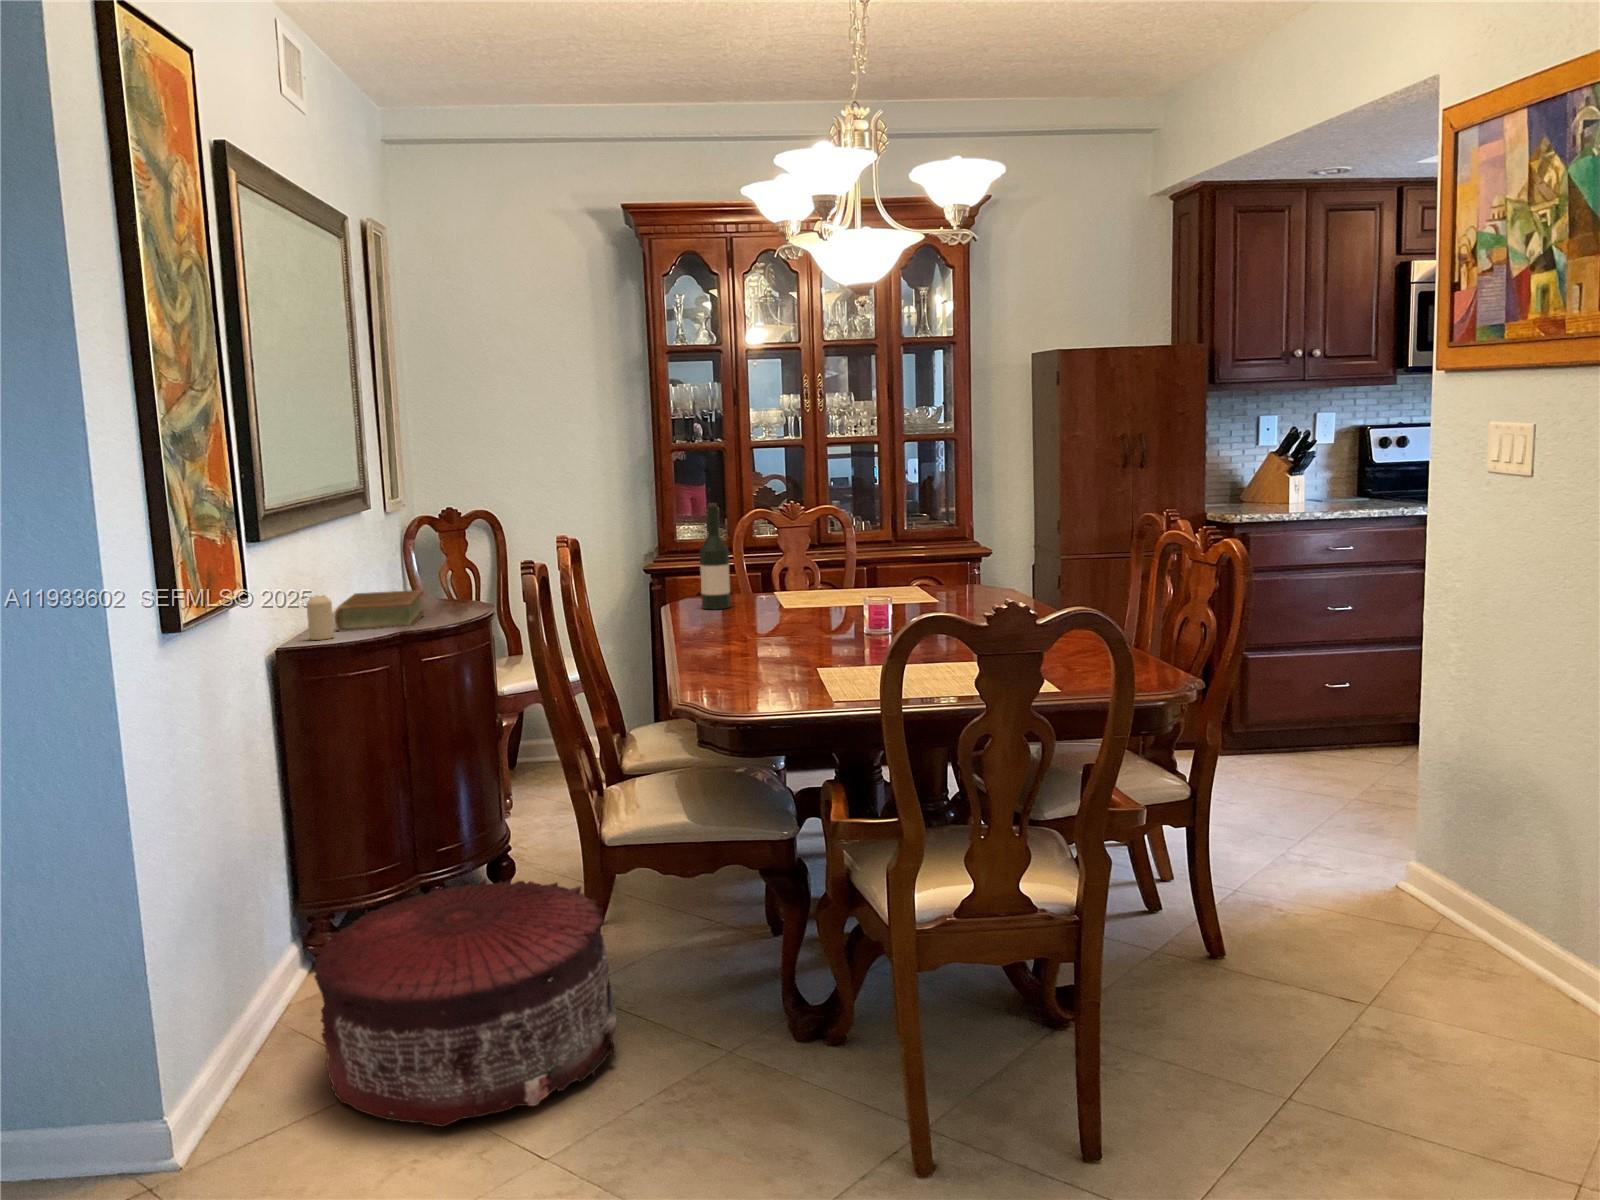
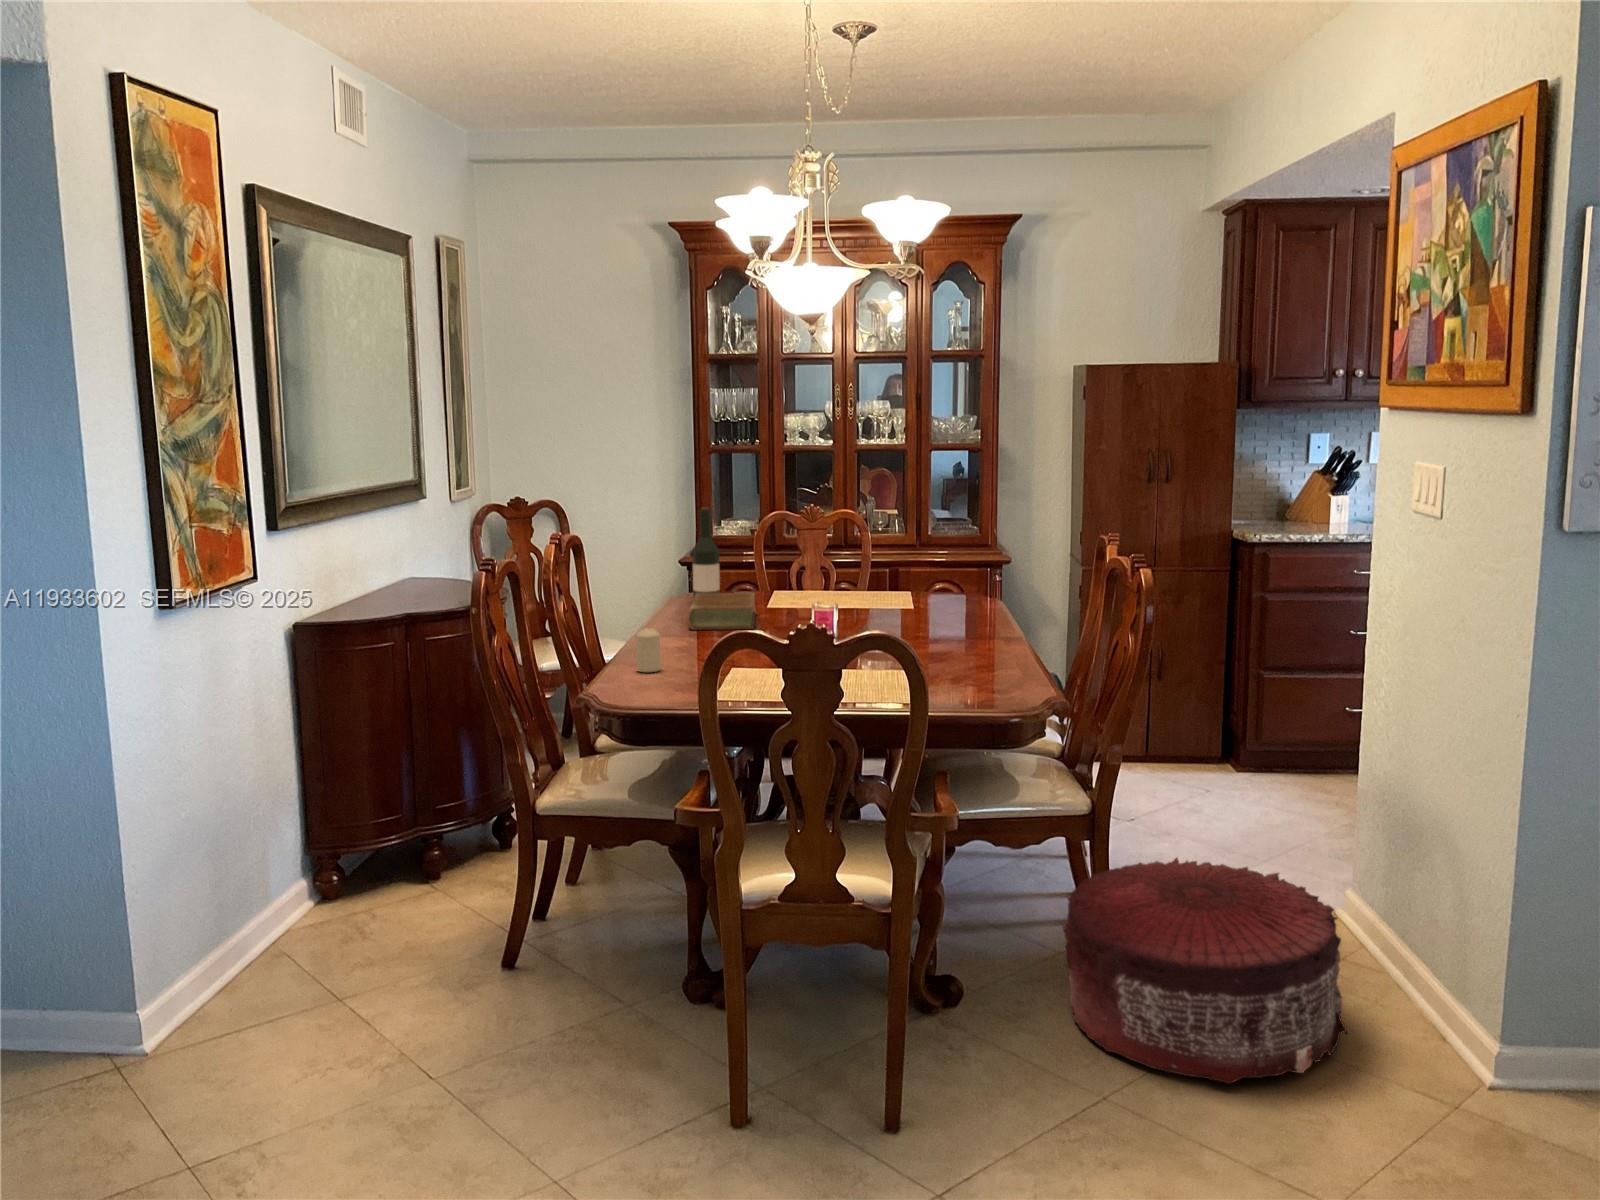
book: present [335,590,424,632] -> present [688,593,755,630]
candle: present [306,595,334,640] -> present [636,628,661,672]
pouf: present [314,879,617,1127] -> present [1062,858,1347,1084]

